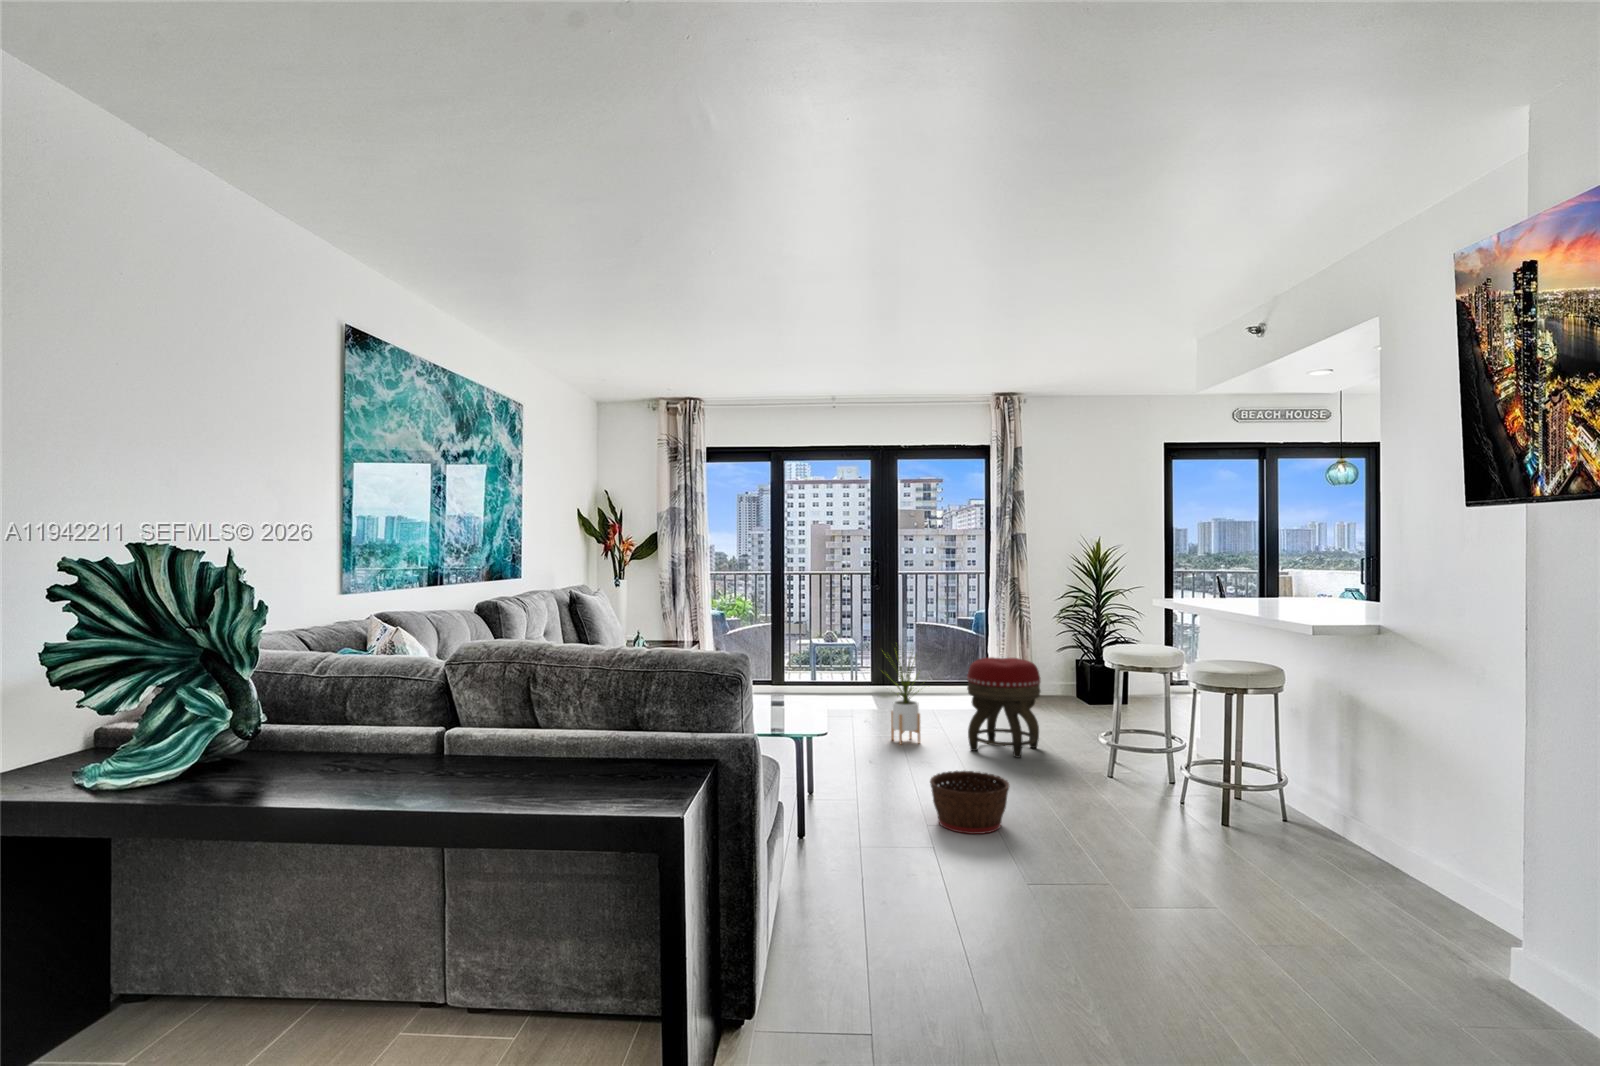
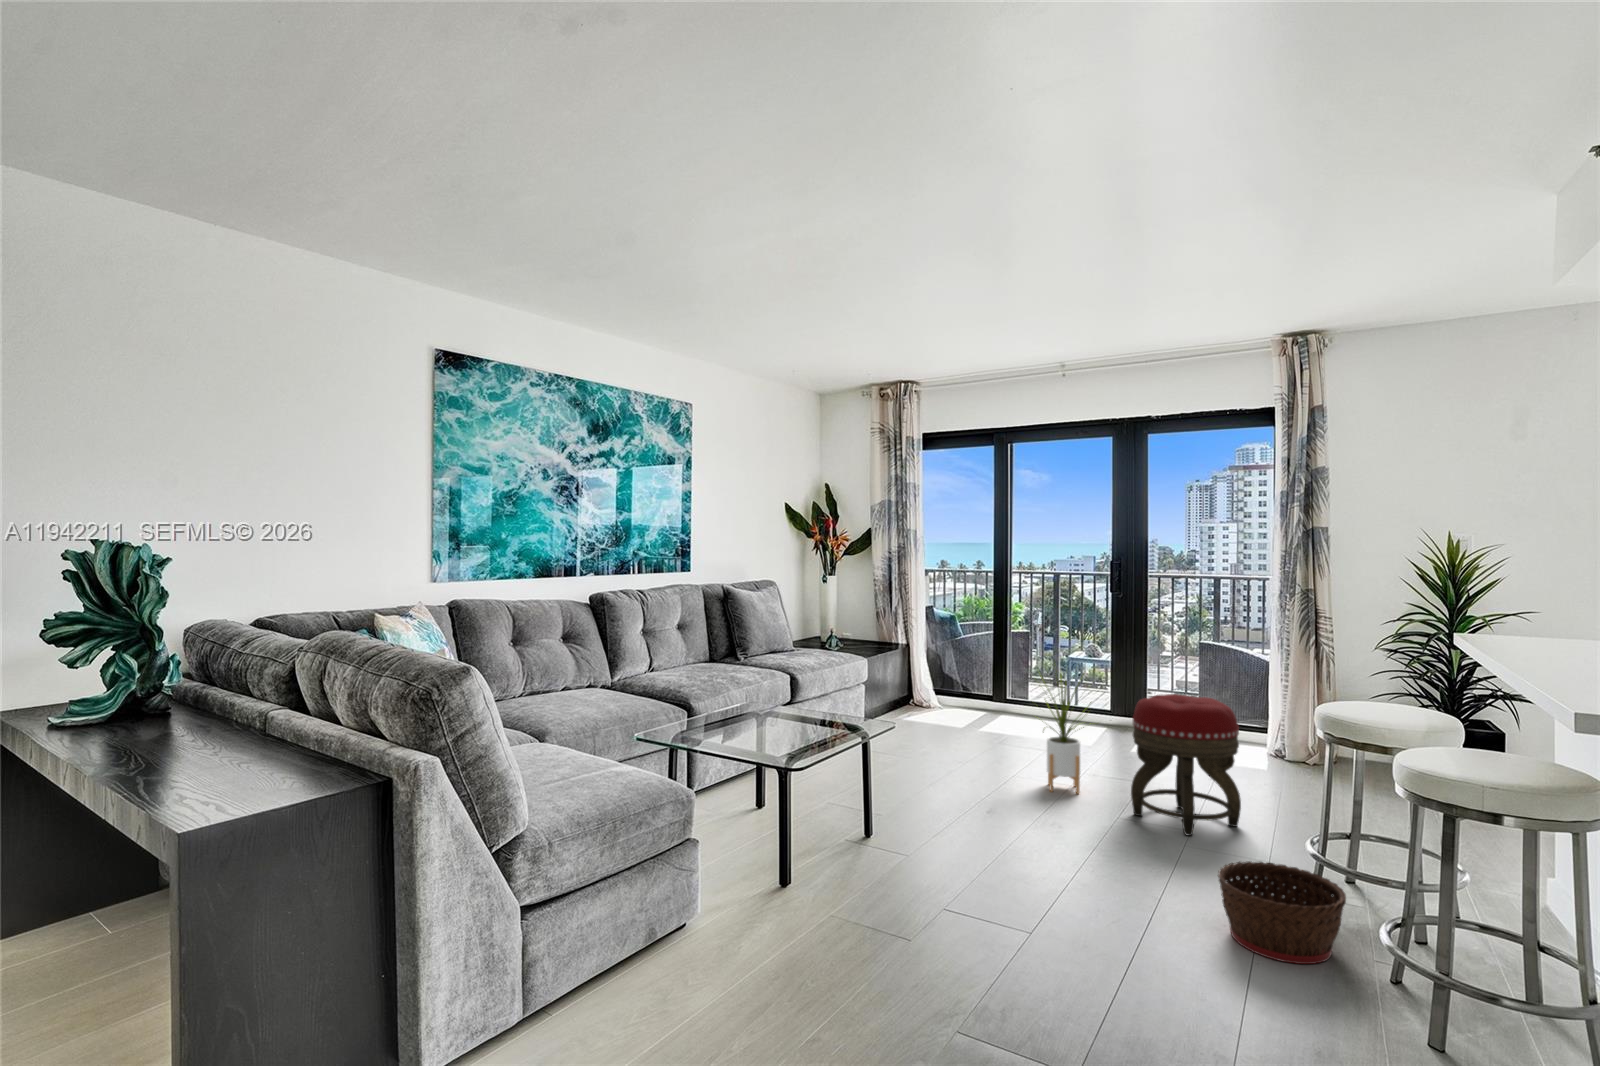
basket: present [930,771,1010,834] -> present [1218,861,1346,964]

